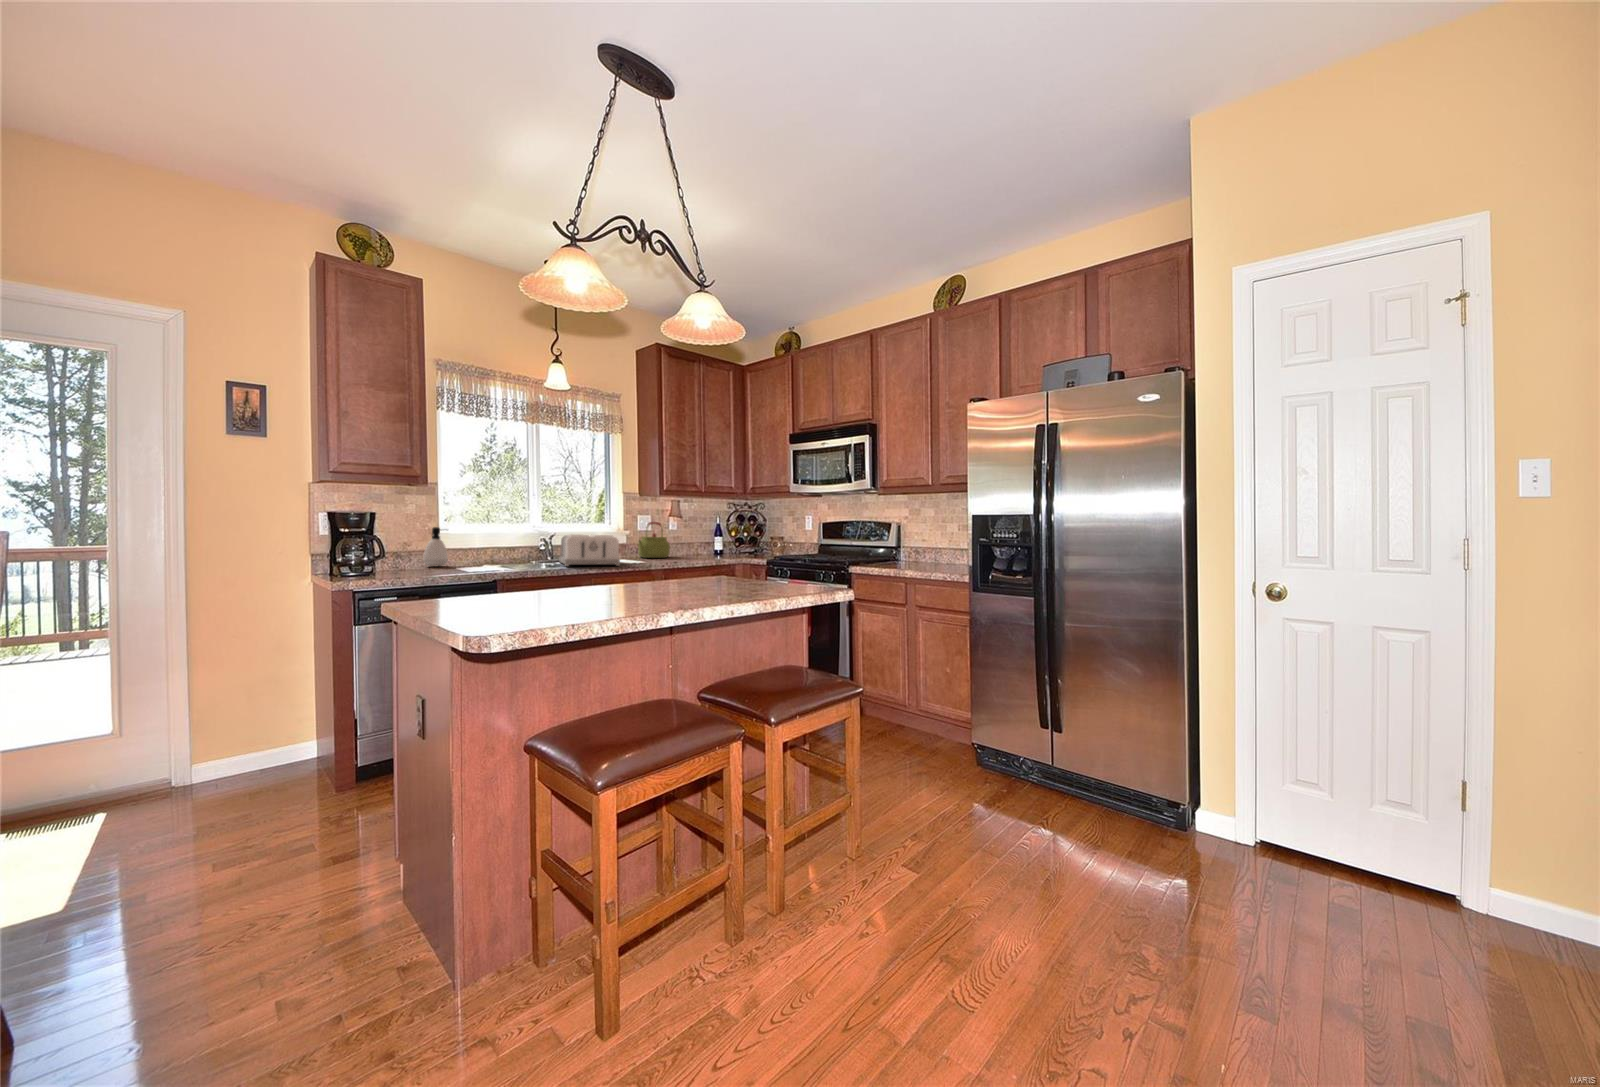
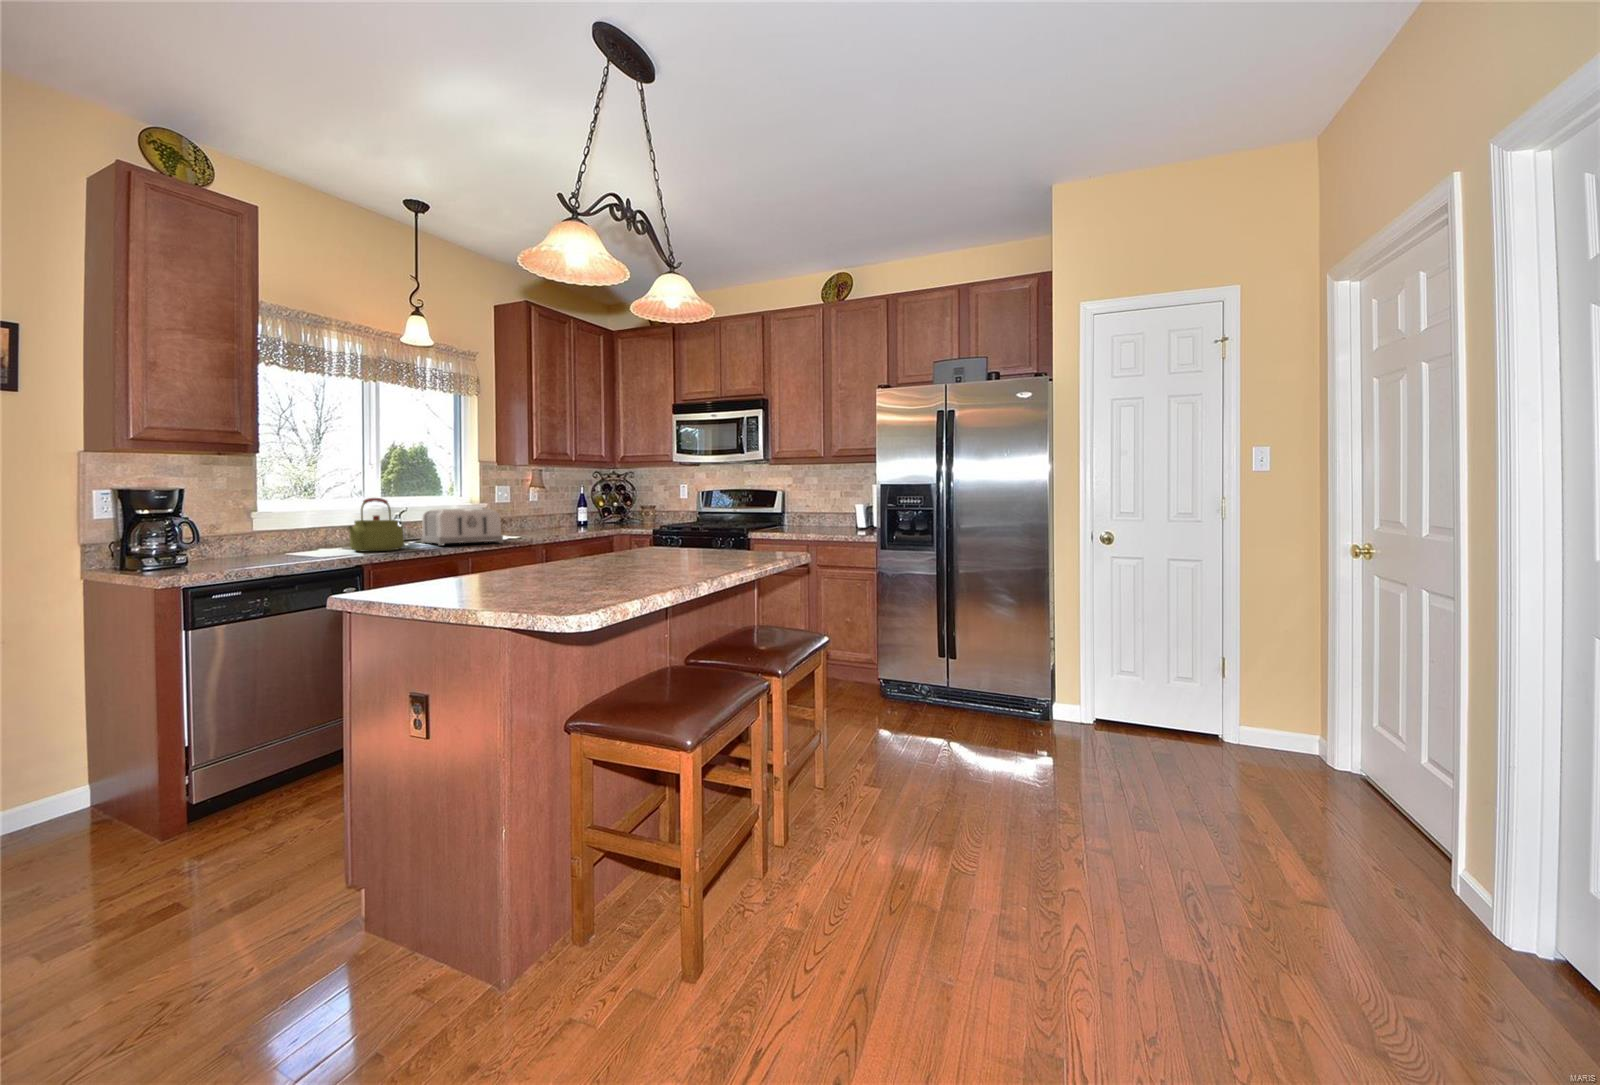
kettle: present [638,522,670,558] -> present [348,498,404,551]
soap dispenser: present [423,527,448,566] -> none [245,504,279,553]

